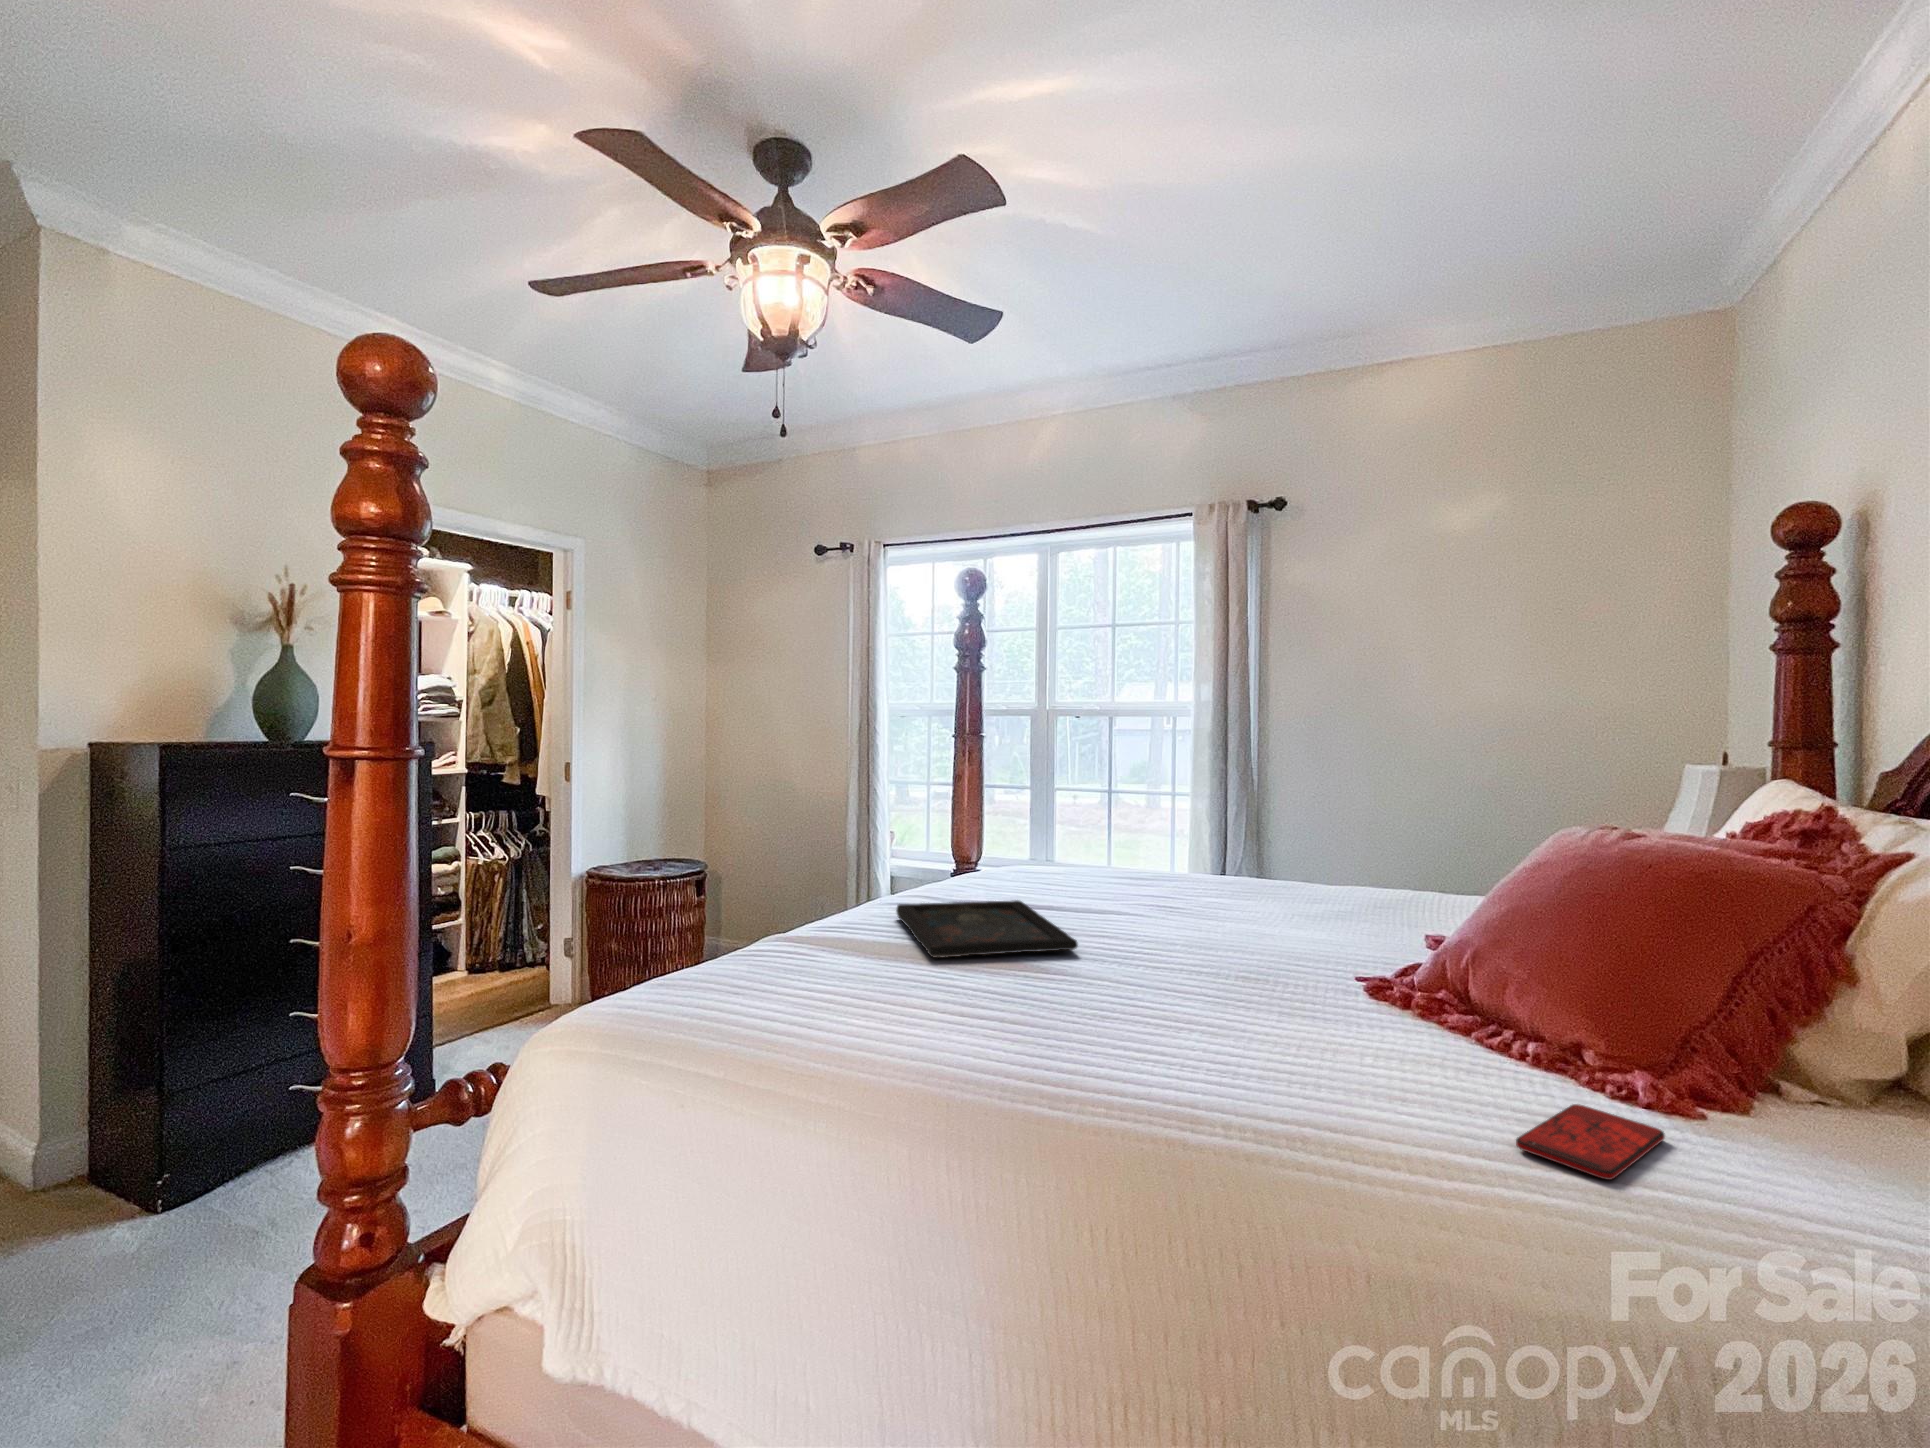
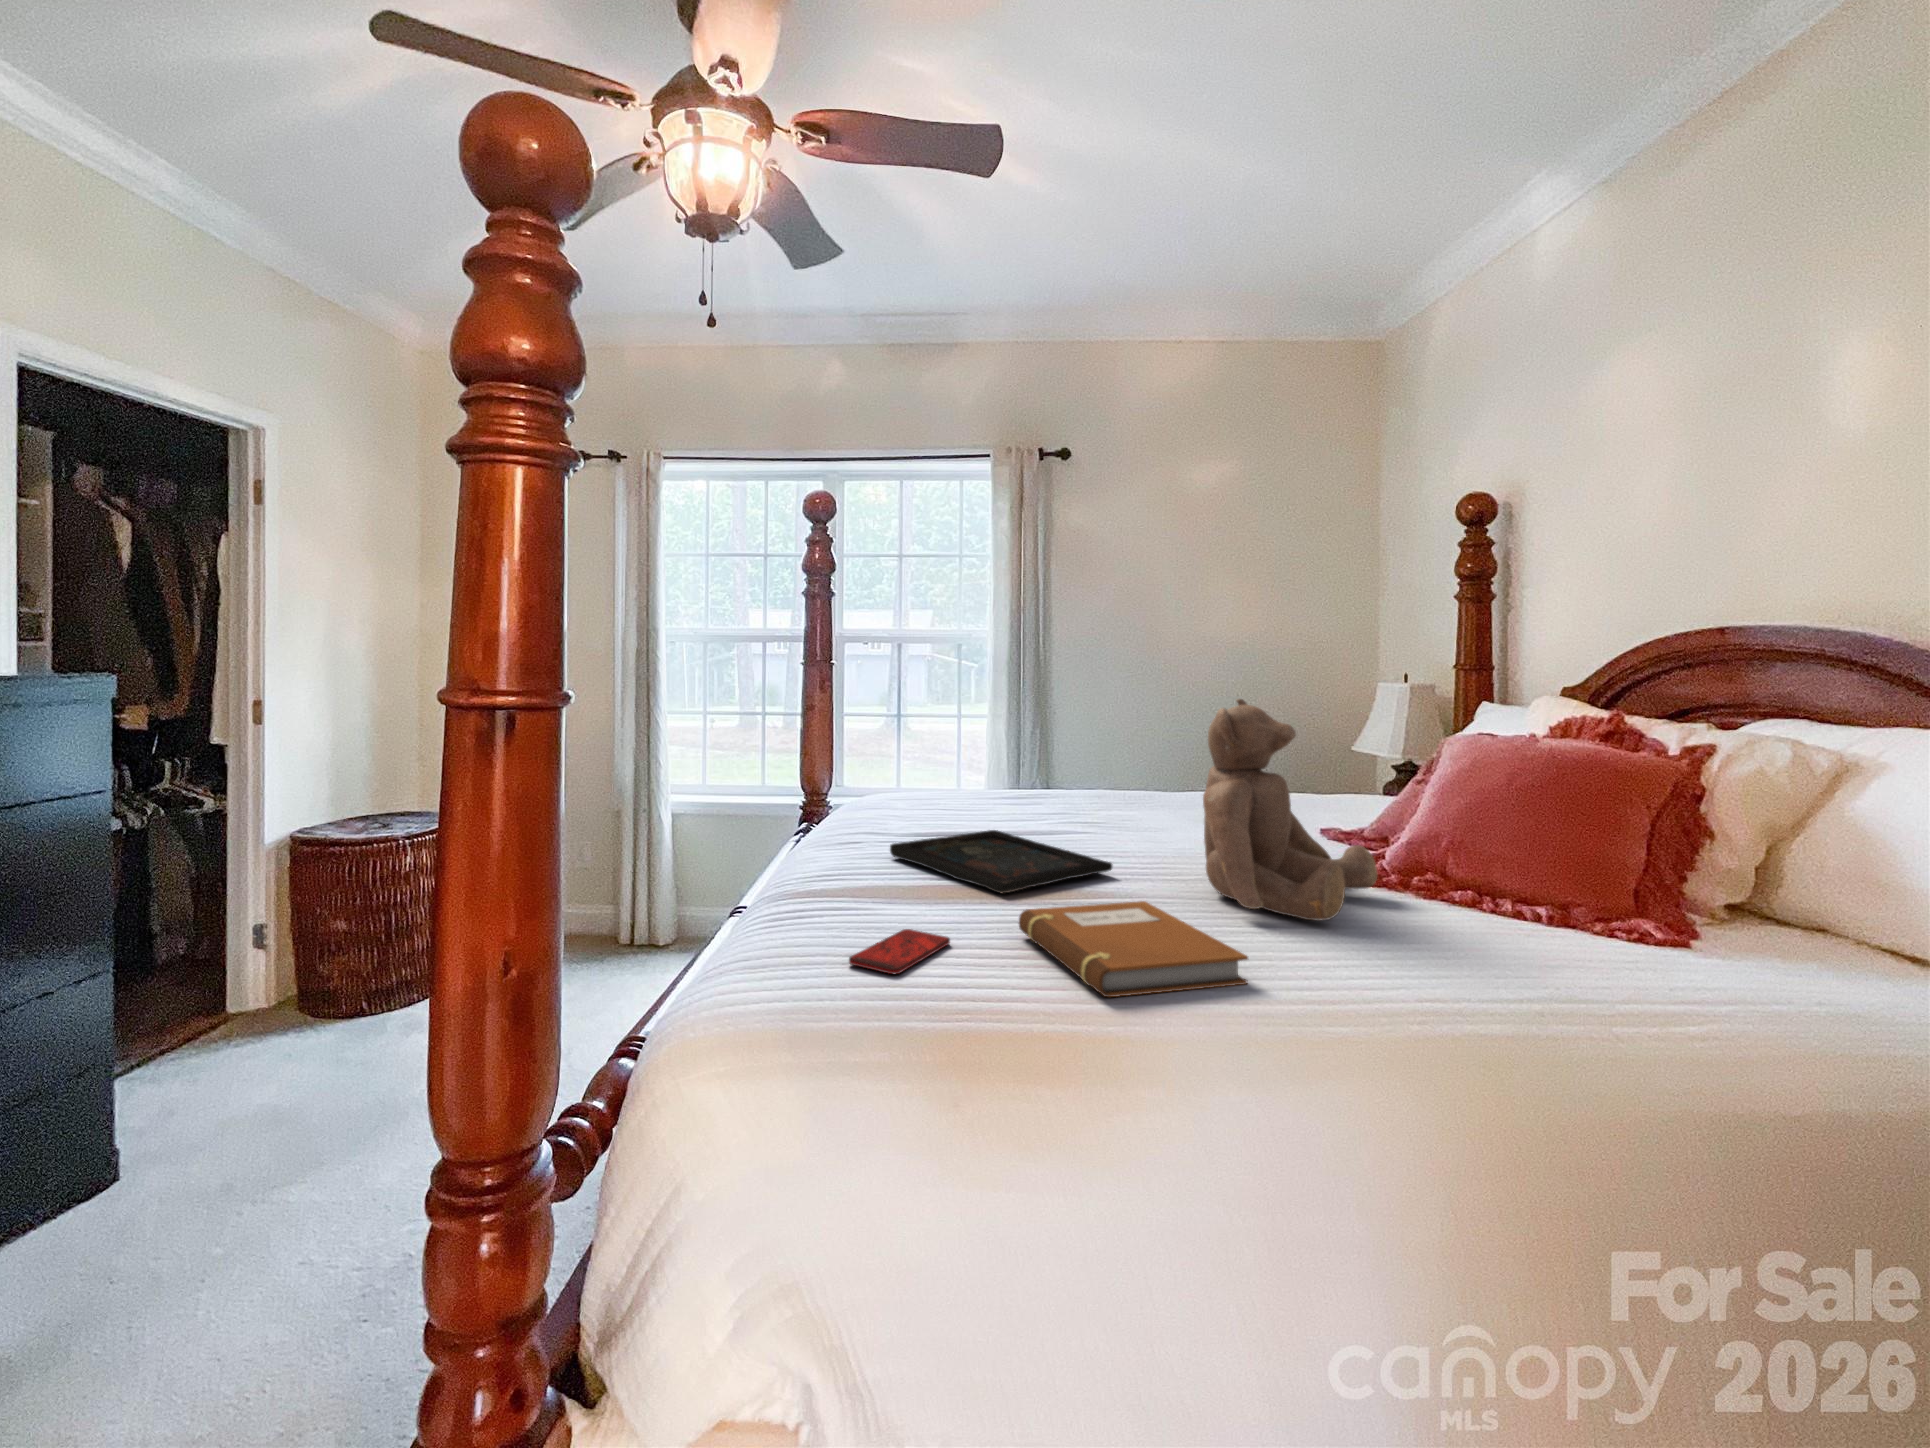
teddy bear: none [1122,770,1346,1021] -> present [1203,699,1377,921]
notebook: none [841,968,1014,1064] -> present [1019,901,1248,997]
smartphone: present [1516,1104,1665,1180] -> present [849,929,950,974]

